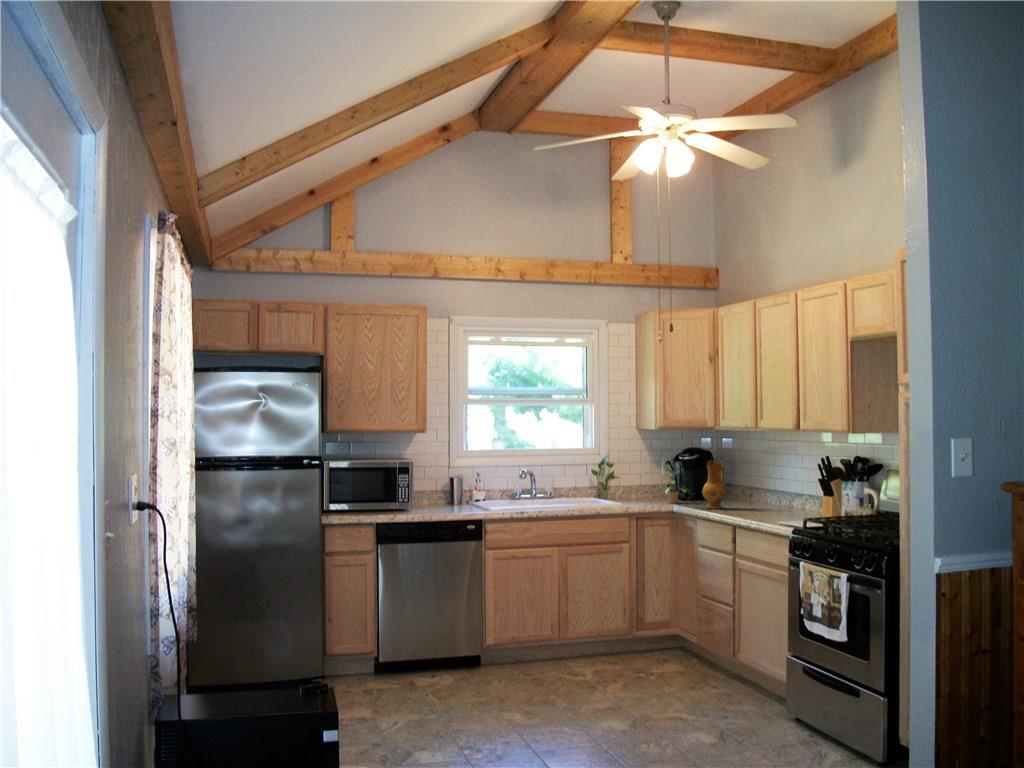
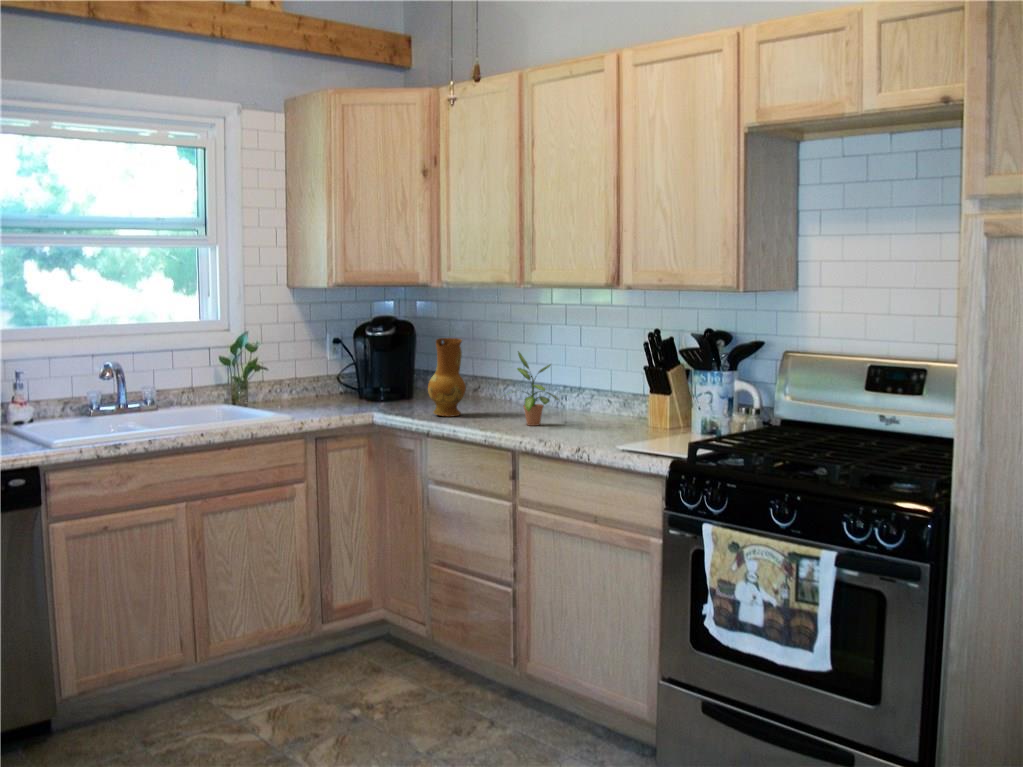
potted plant: present [665,464,686,503] -> present [509,351,558,426]

